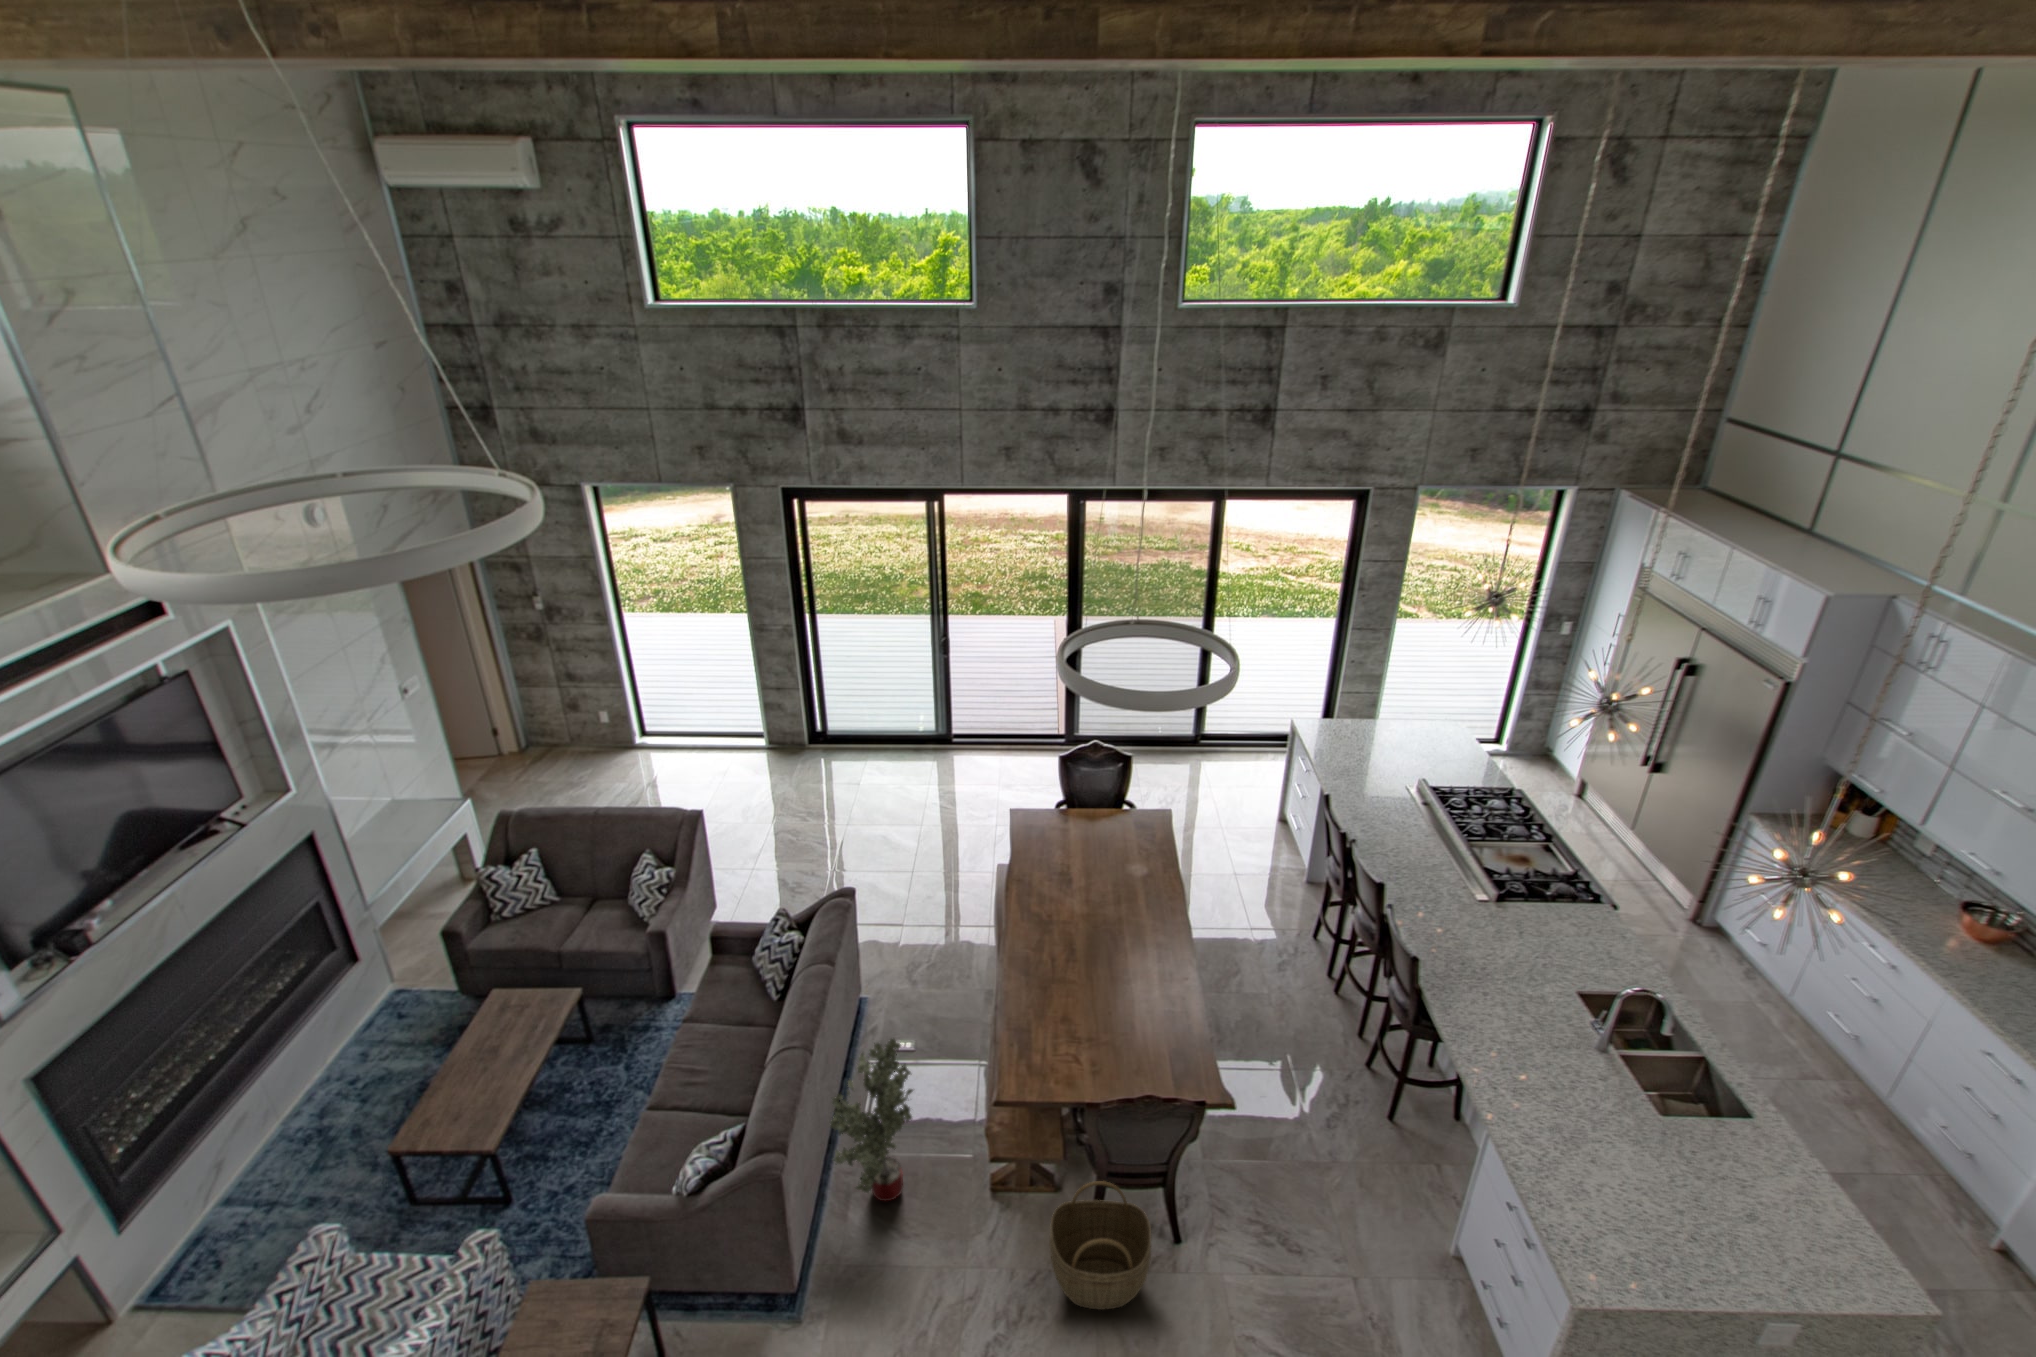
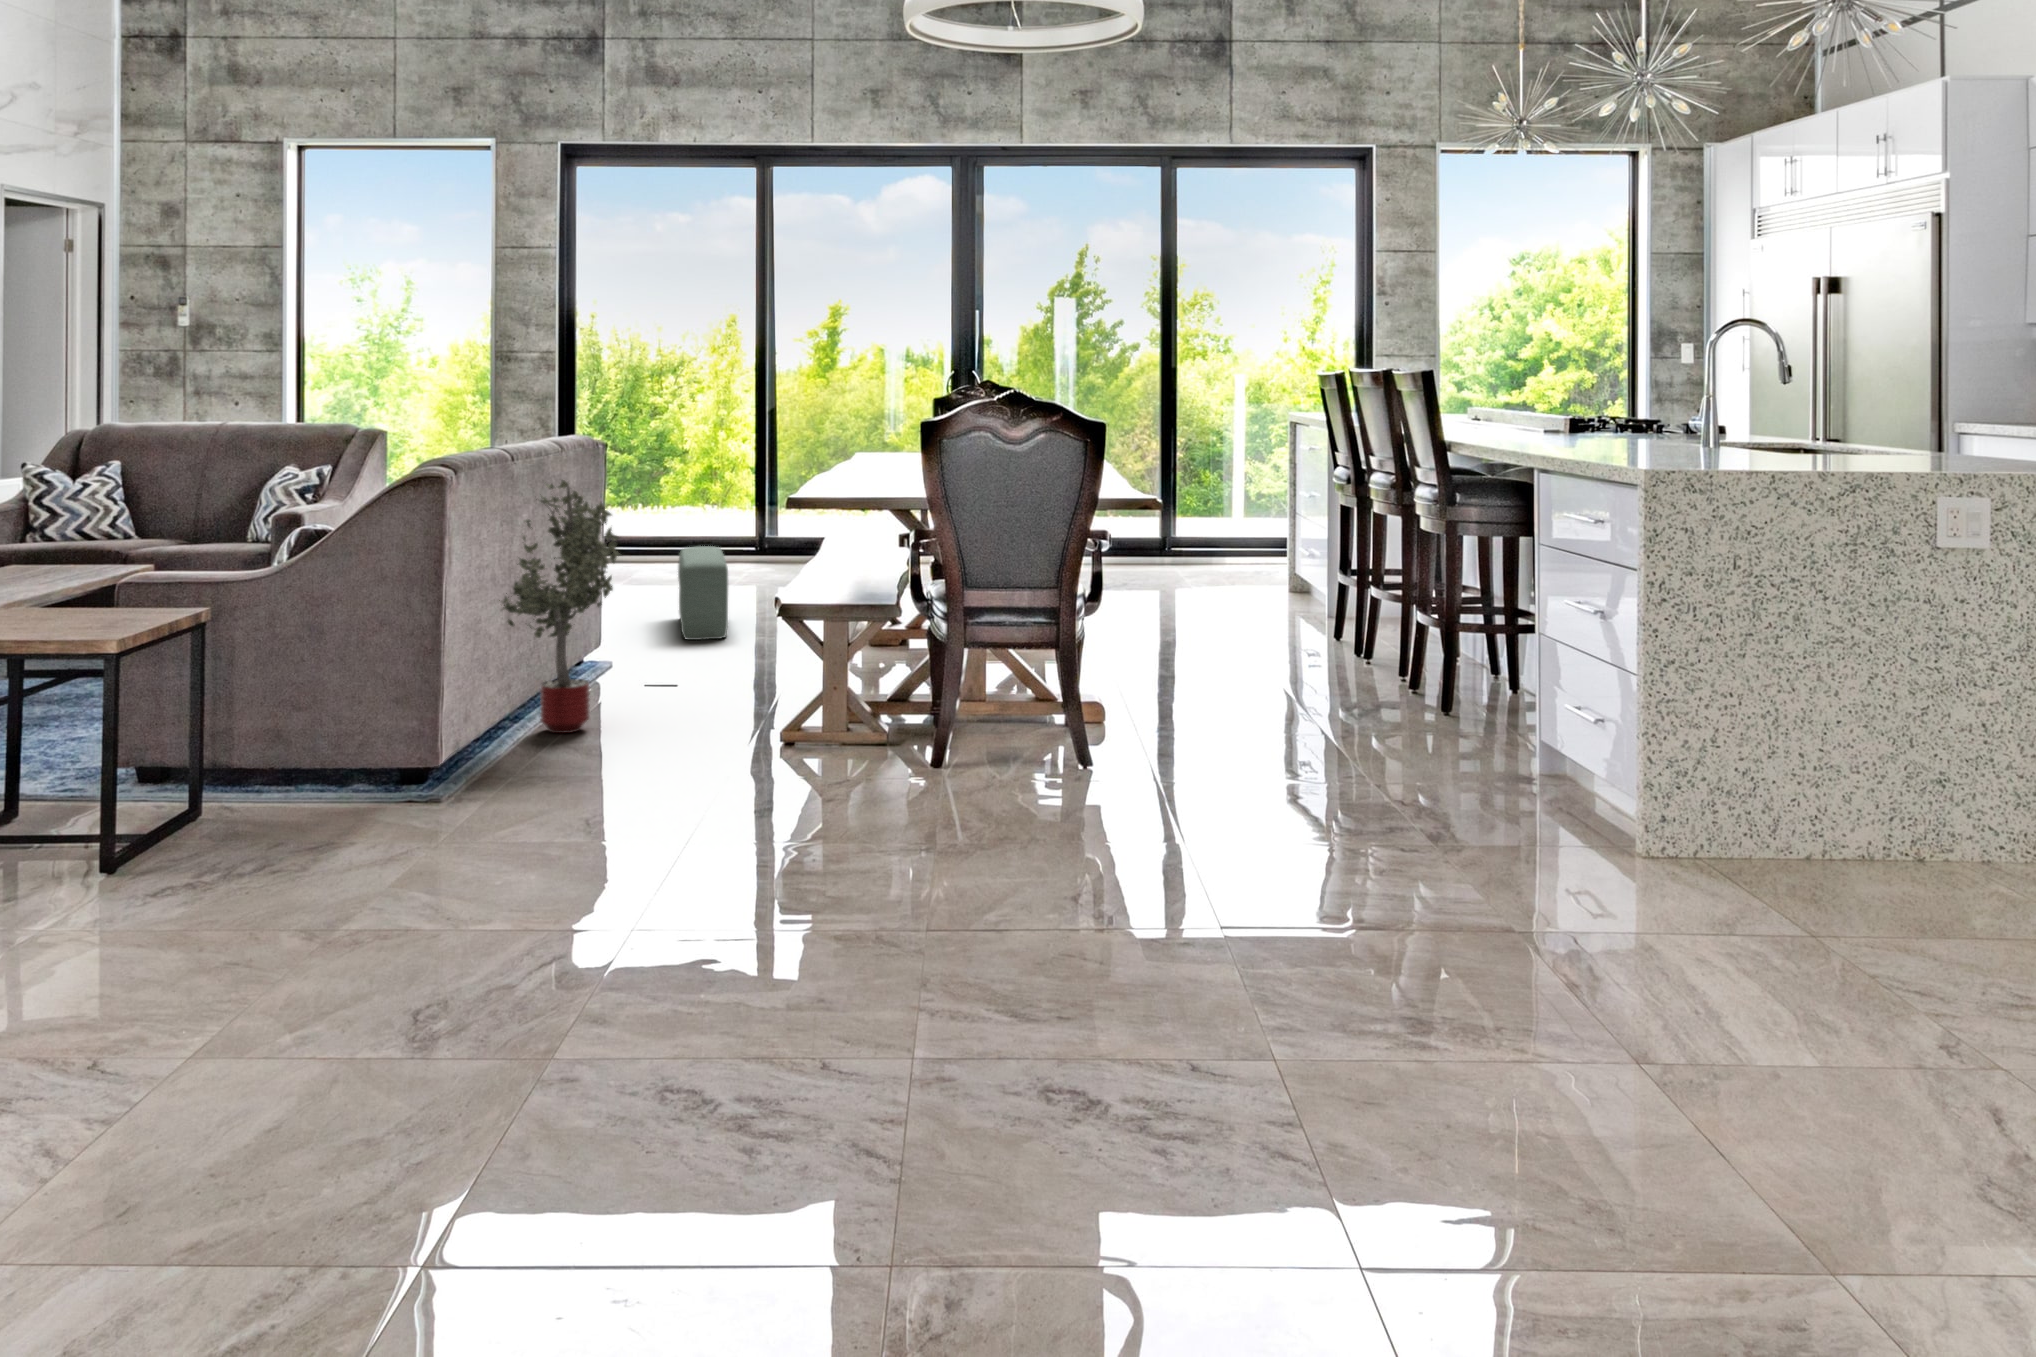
pouf: none [910,855,950,950] -> present [678,546,728,640]
woven basket: present [1049,1181,1151,1310] -> none [787,589,938,775]

